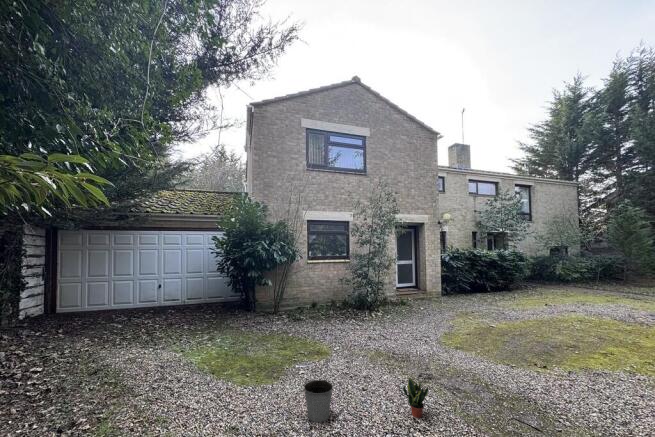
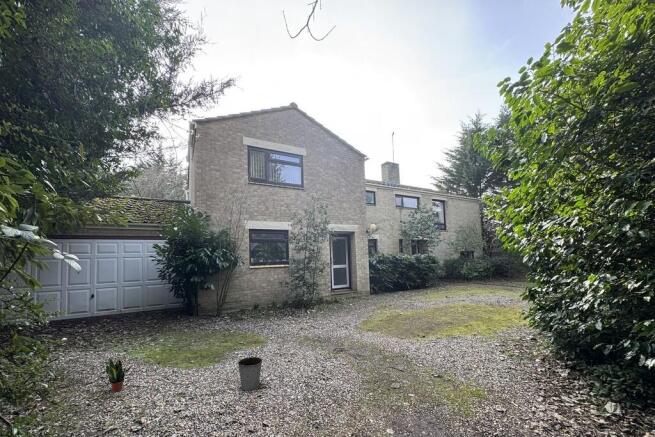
potted plant: present [403,378,428,418] -> present [106,358,131,392]

